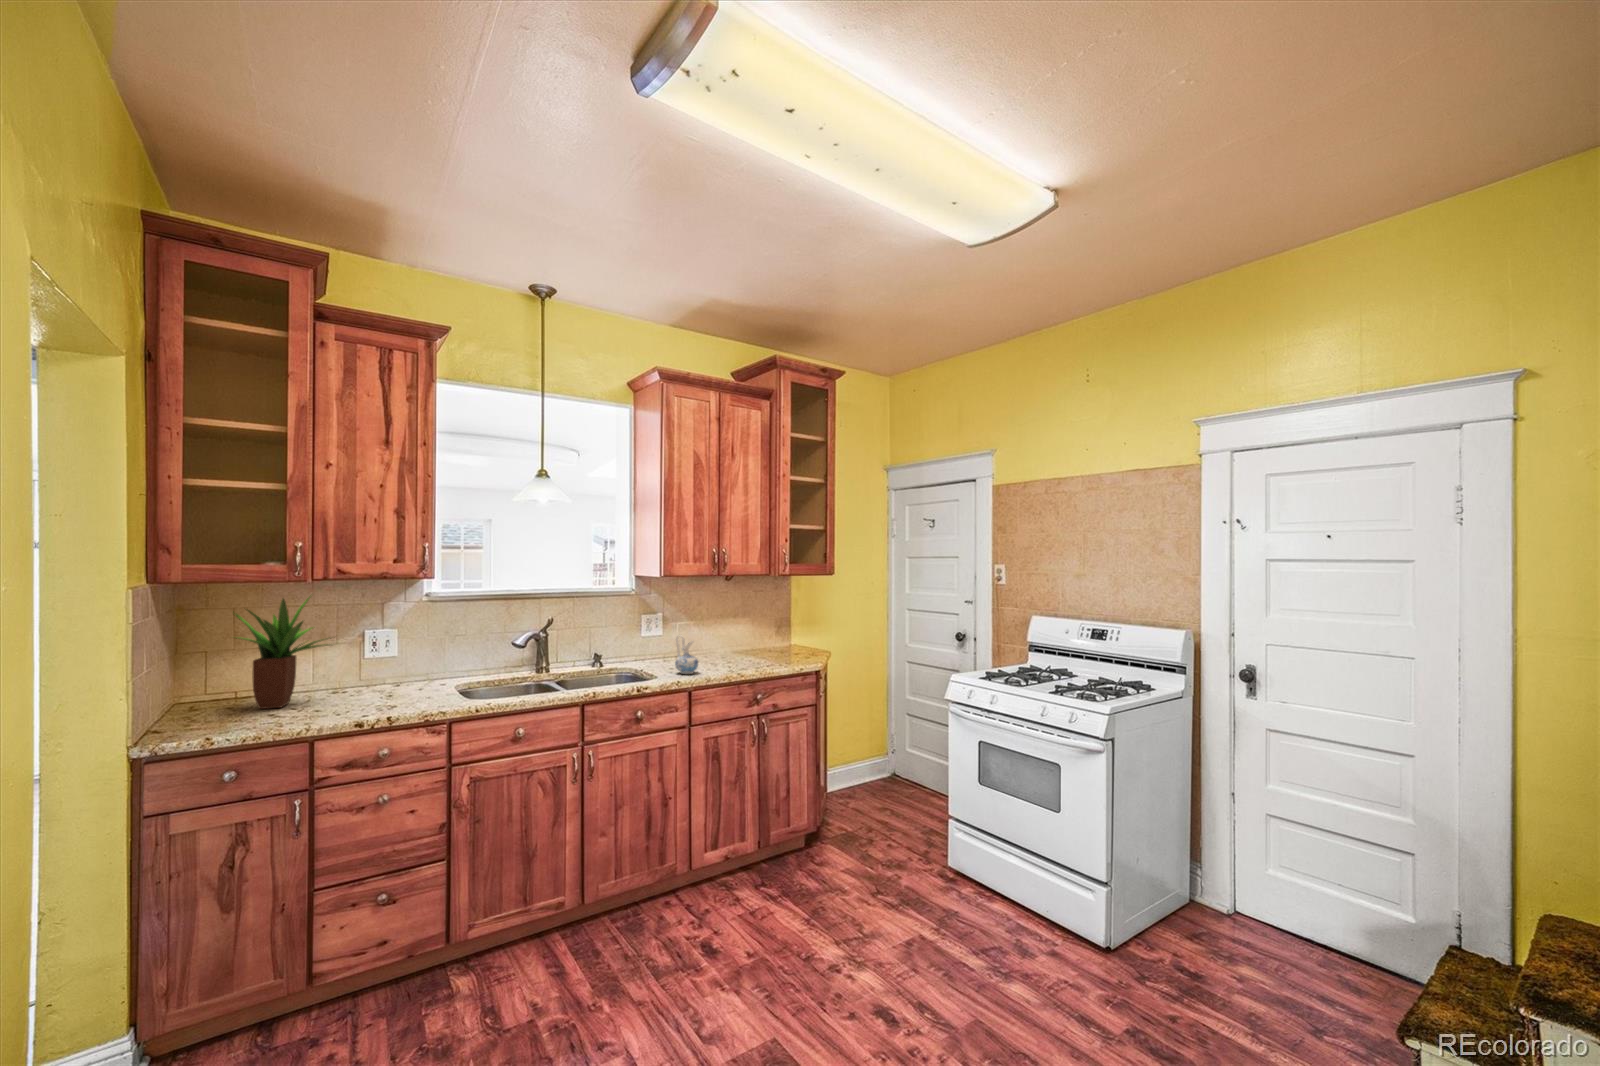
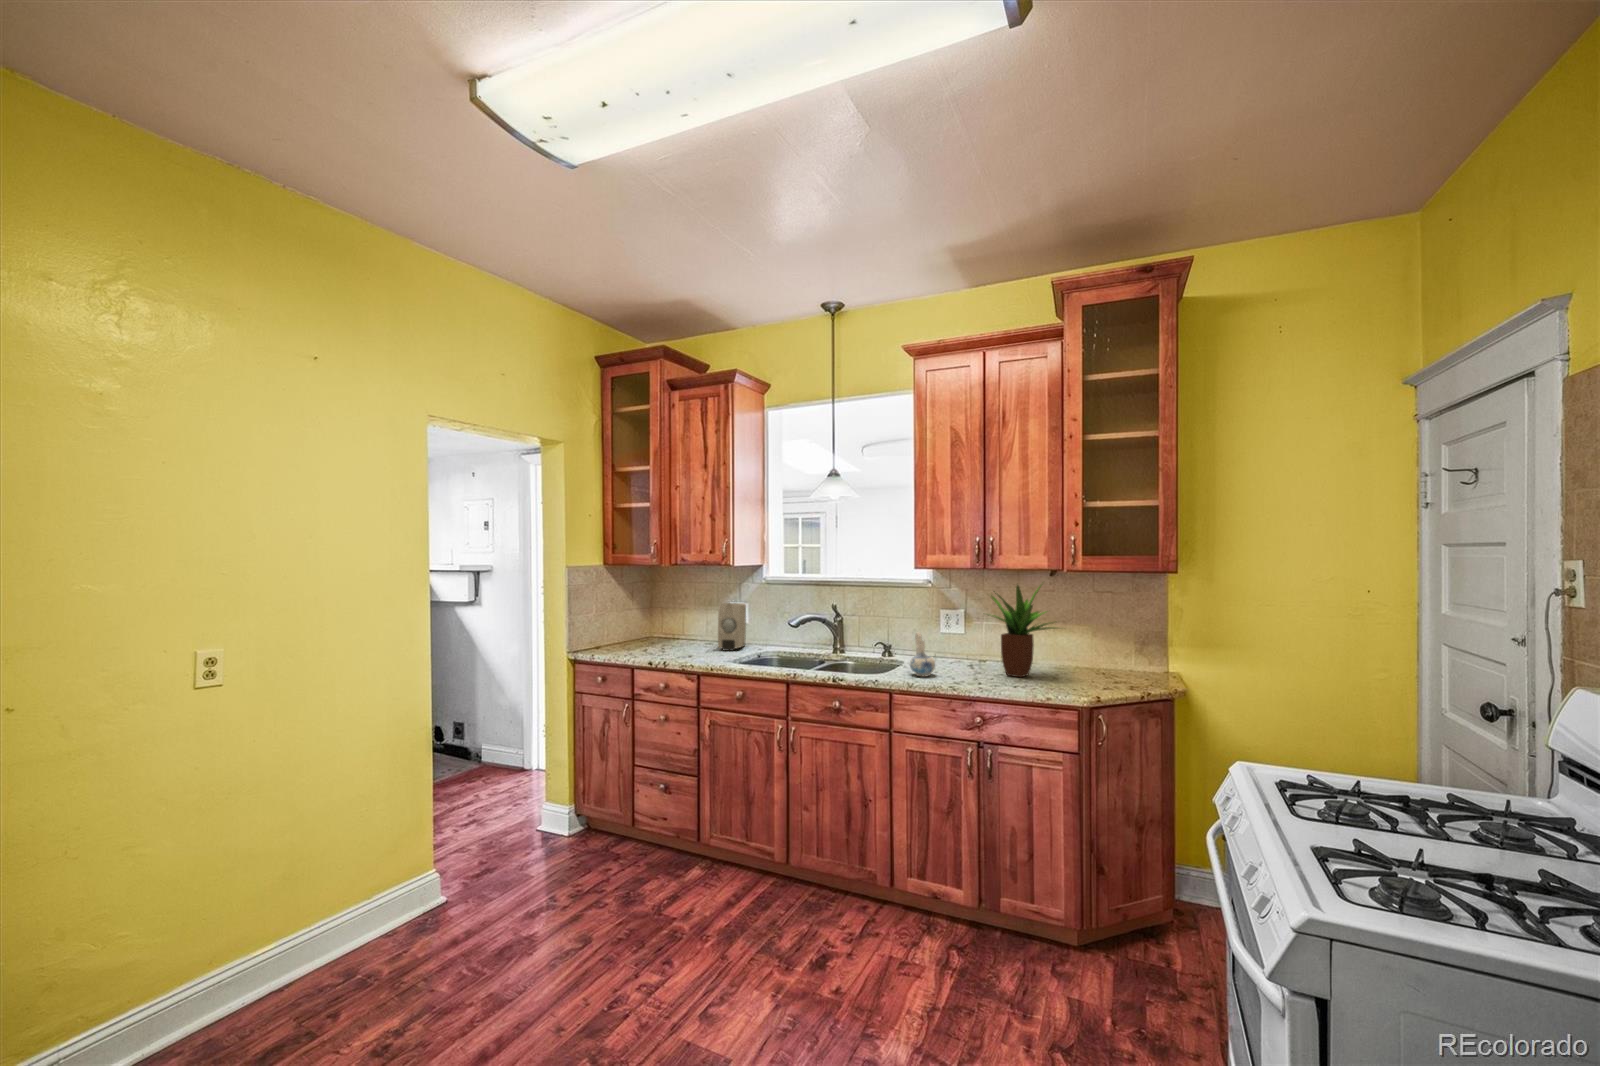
potted plant: present [235,597,331,709] -> present [991,585,1055,677]
soap dispenser: none [382,629,433,695] -> present [718,603,746,651]

